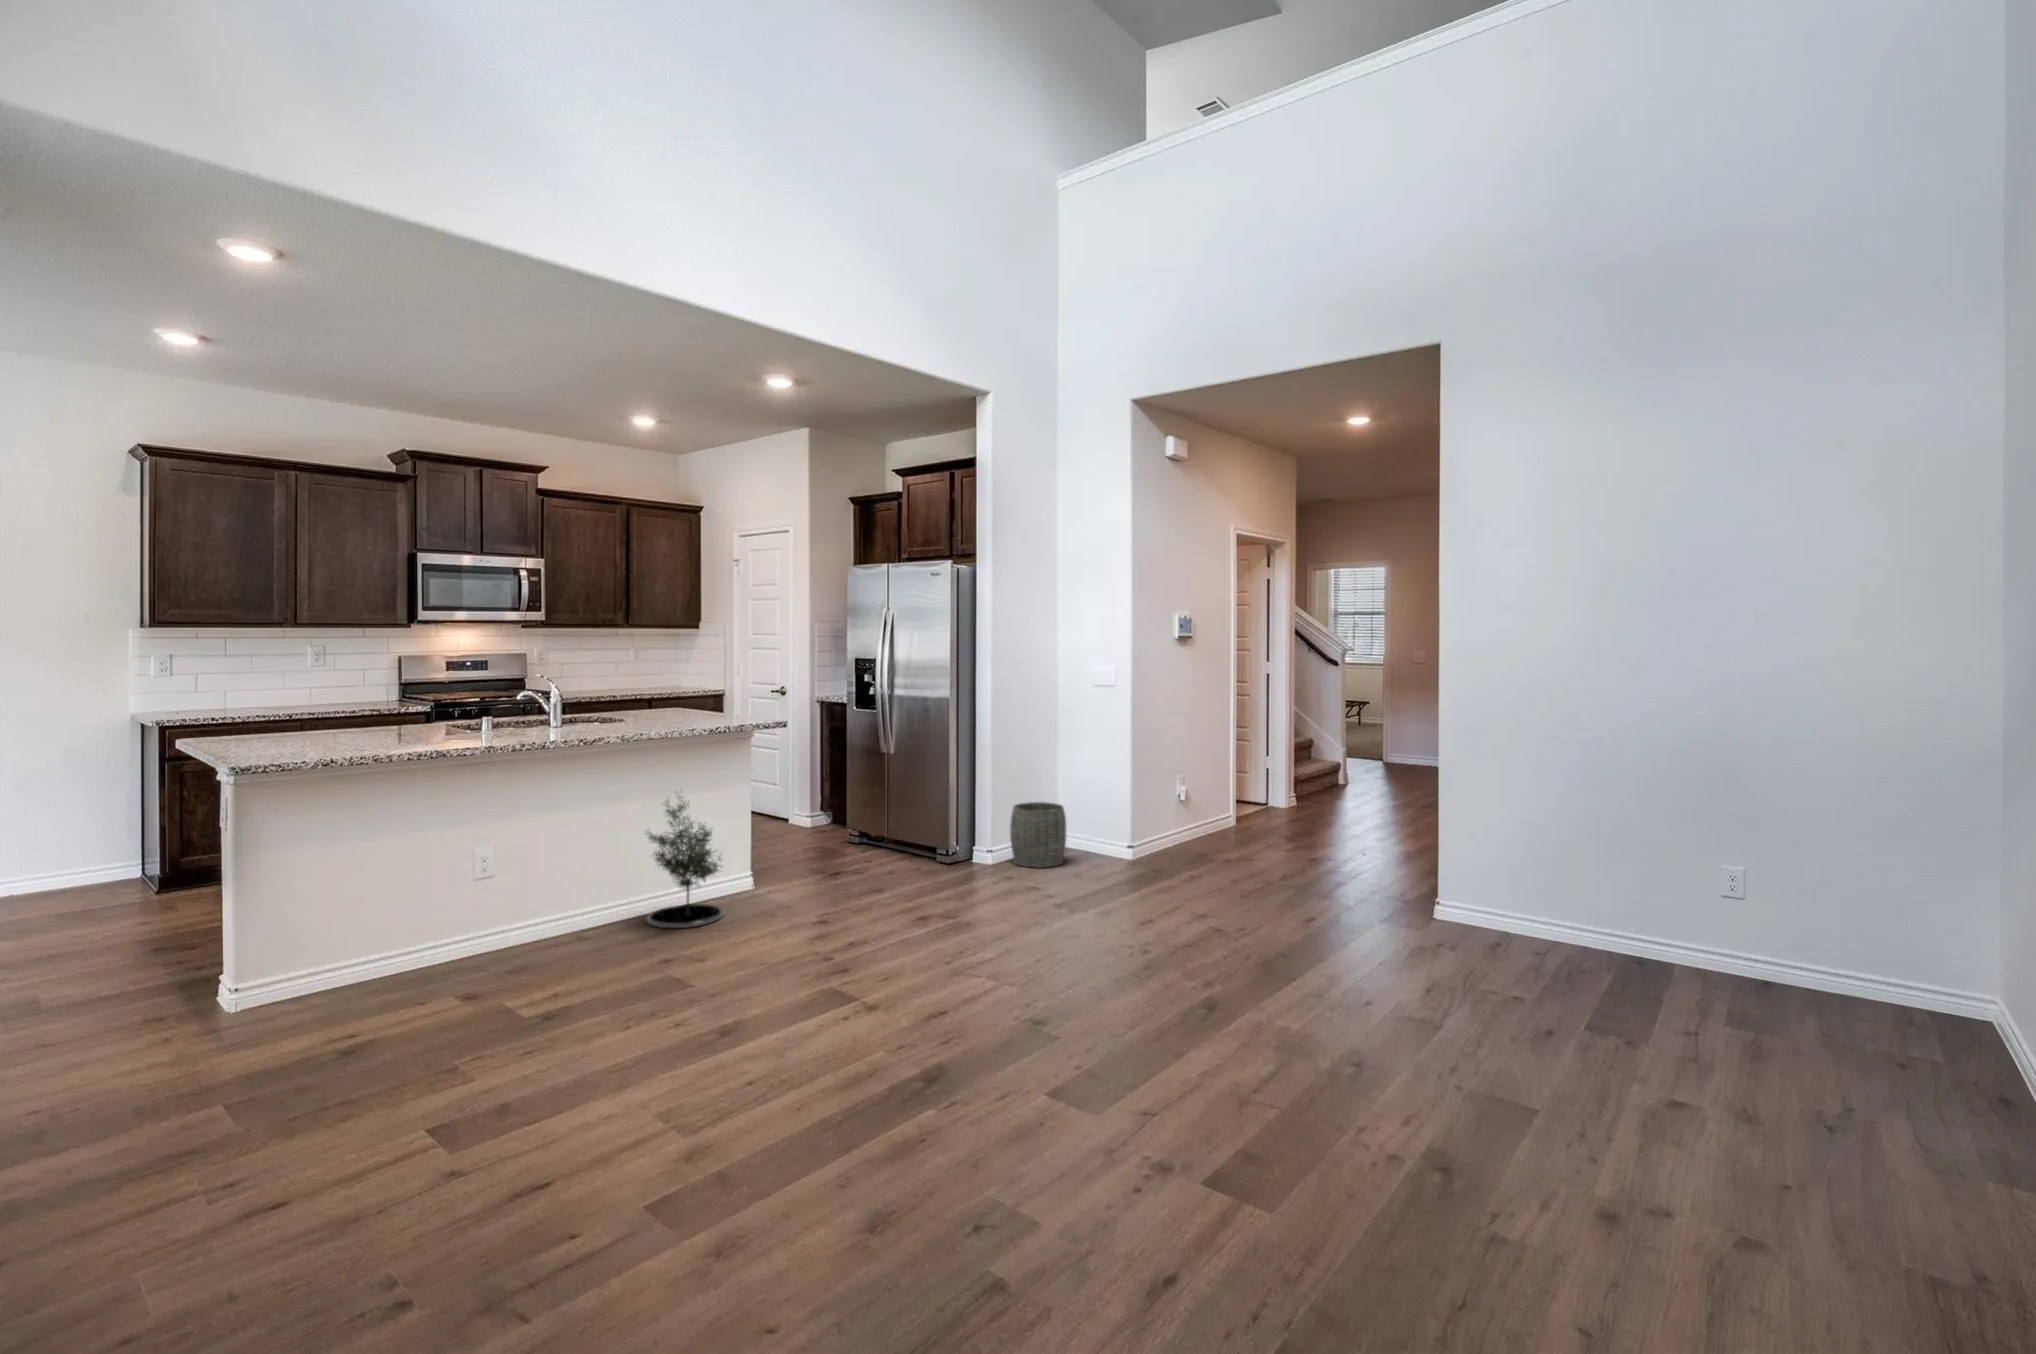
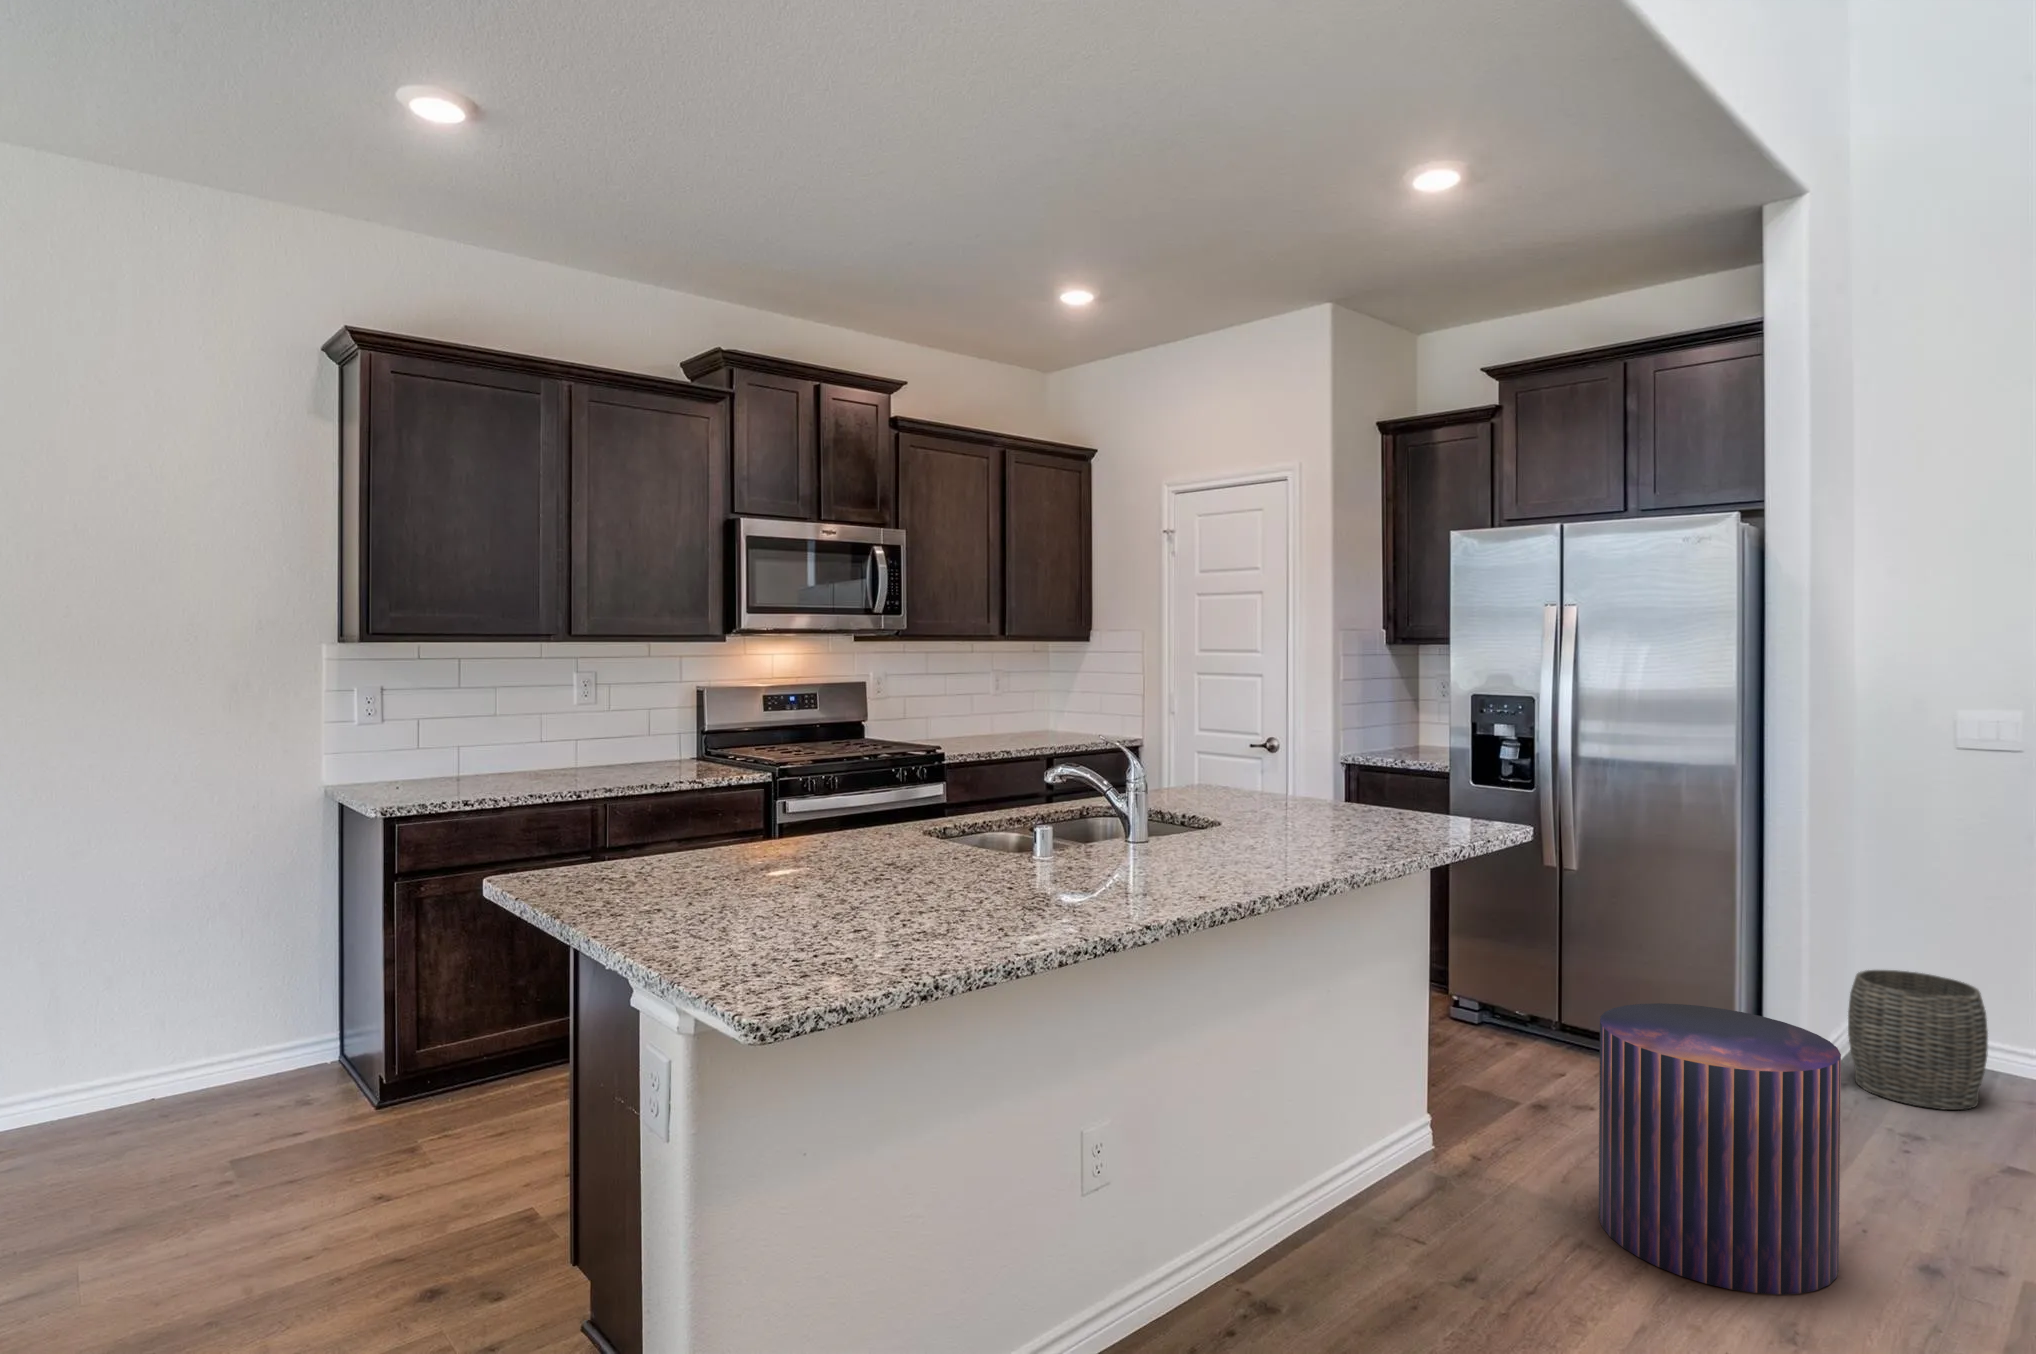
potted tree: present [647,790,724,928] -> none [1333,979,1530,1288]
pouf: none [783,807,881,925] -> present [1599,1003,1841,1294]

